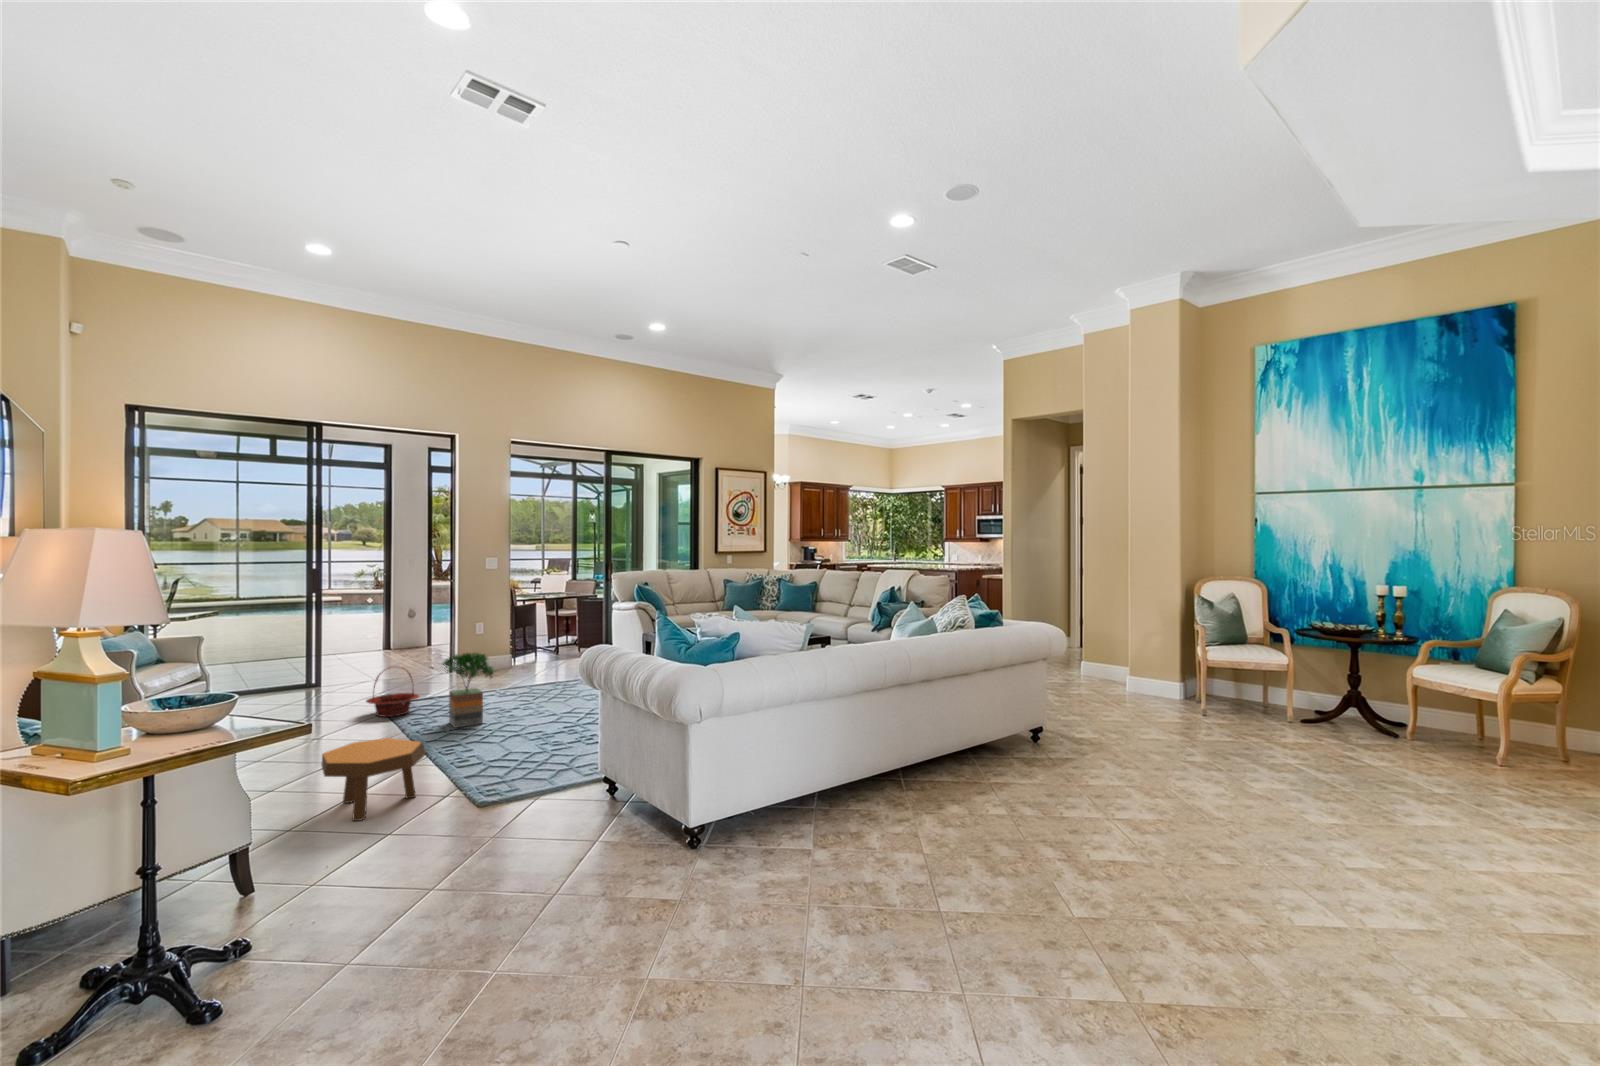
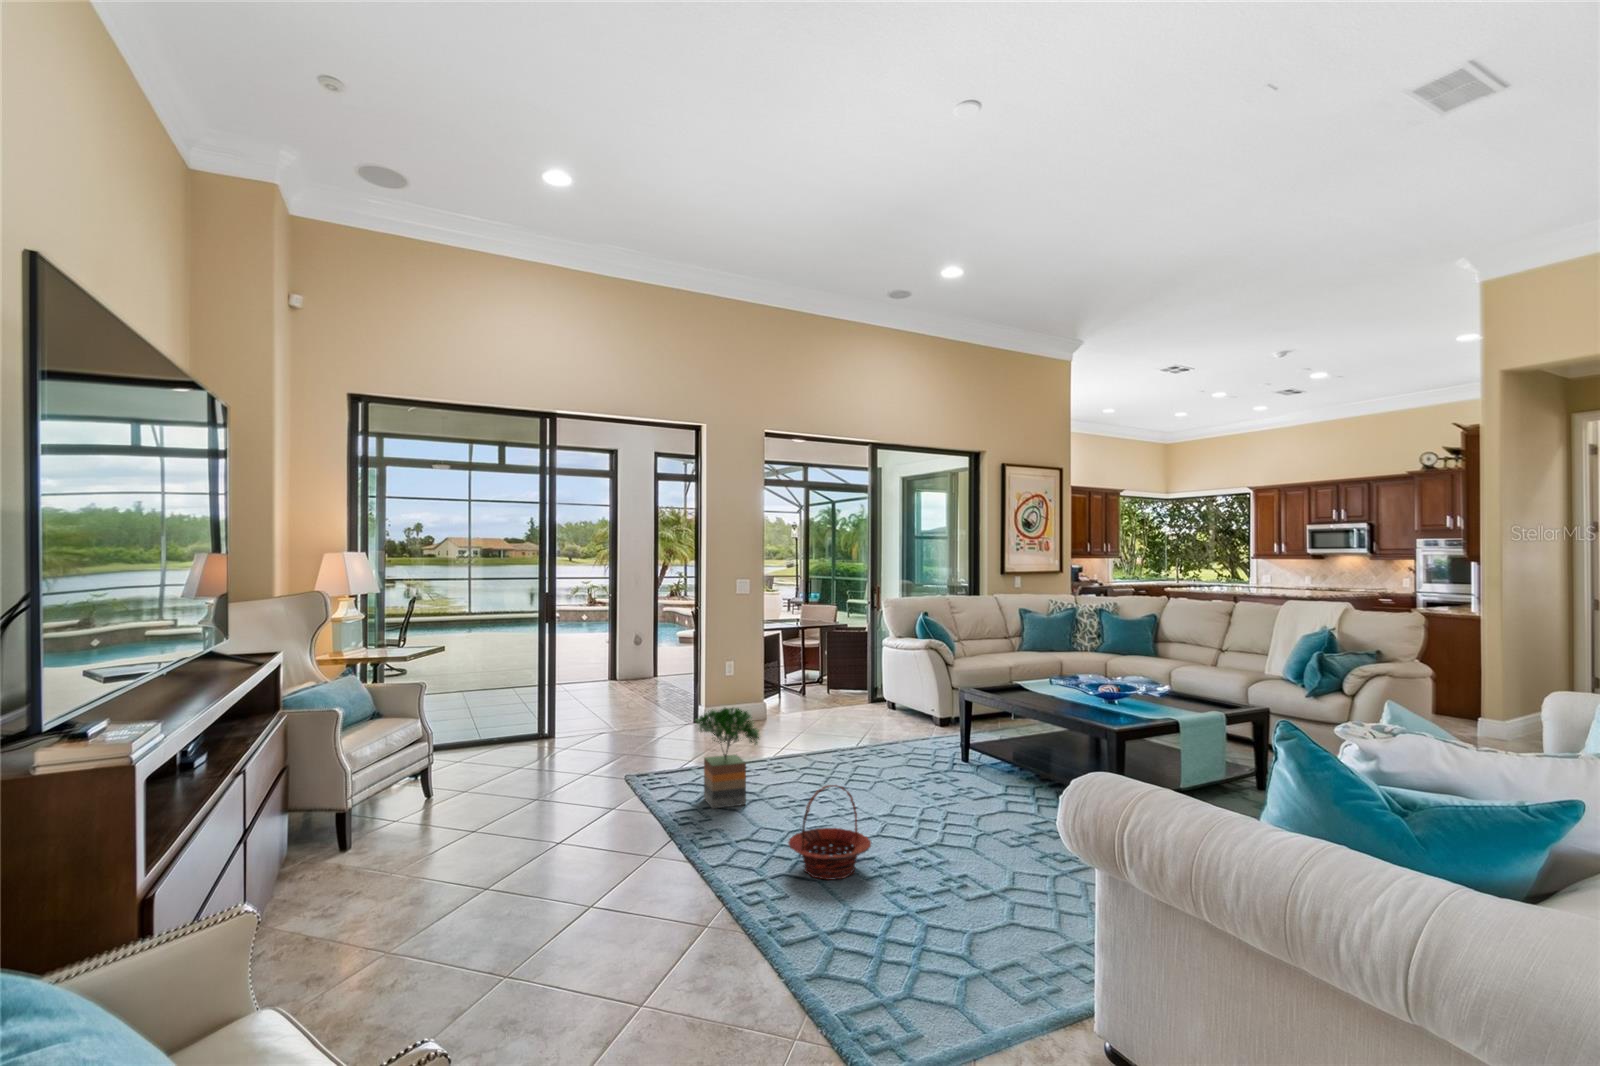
basket: present [366,671,419,717] -> present [788,785,872,880]
footstool: present [321,738,426,821] -> none [569,841,701,978]

